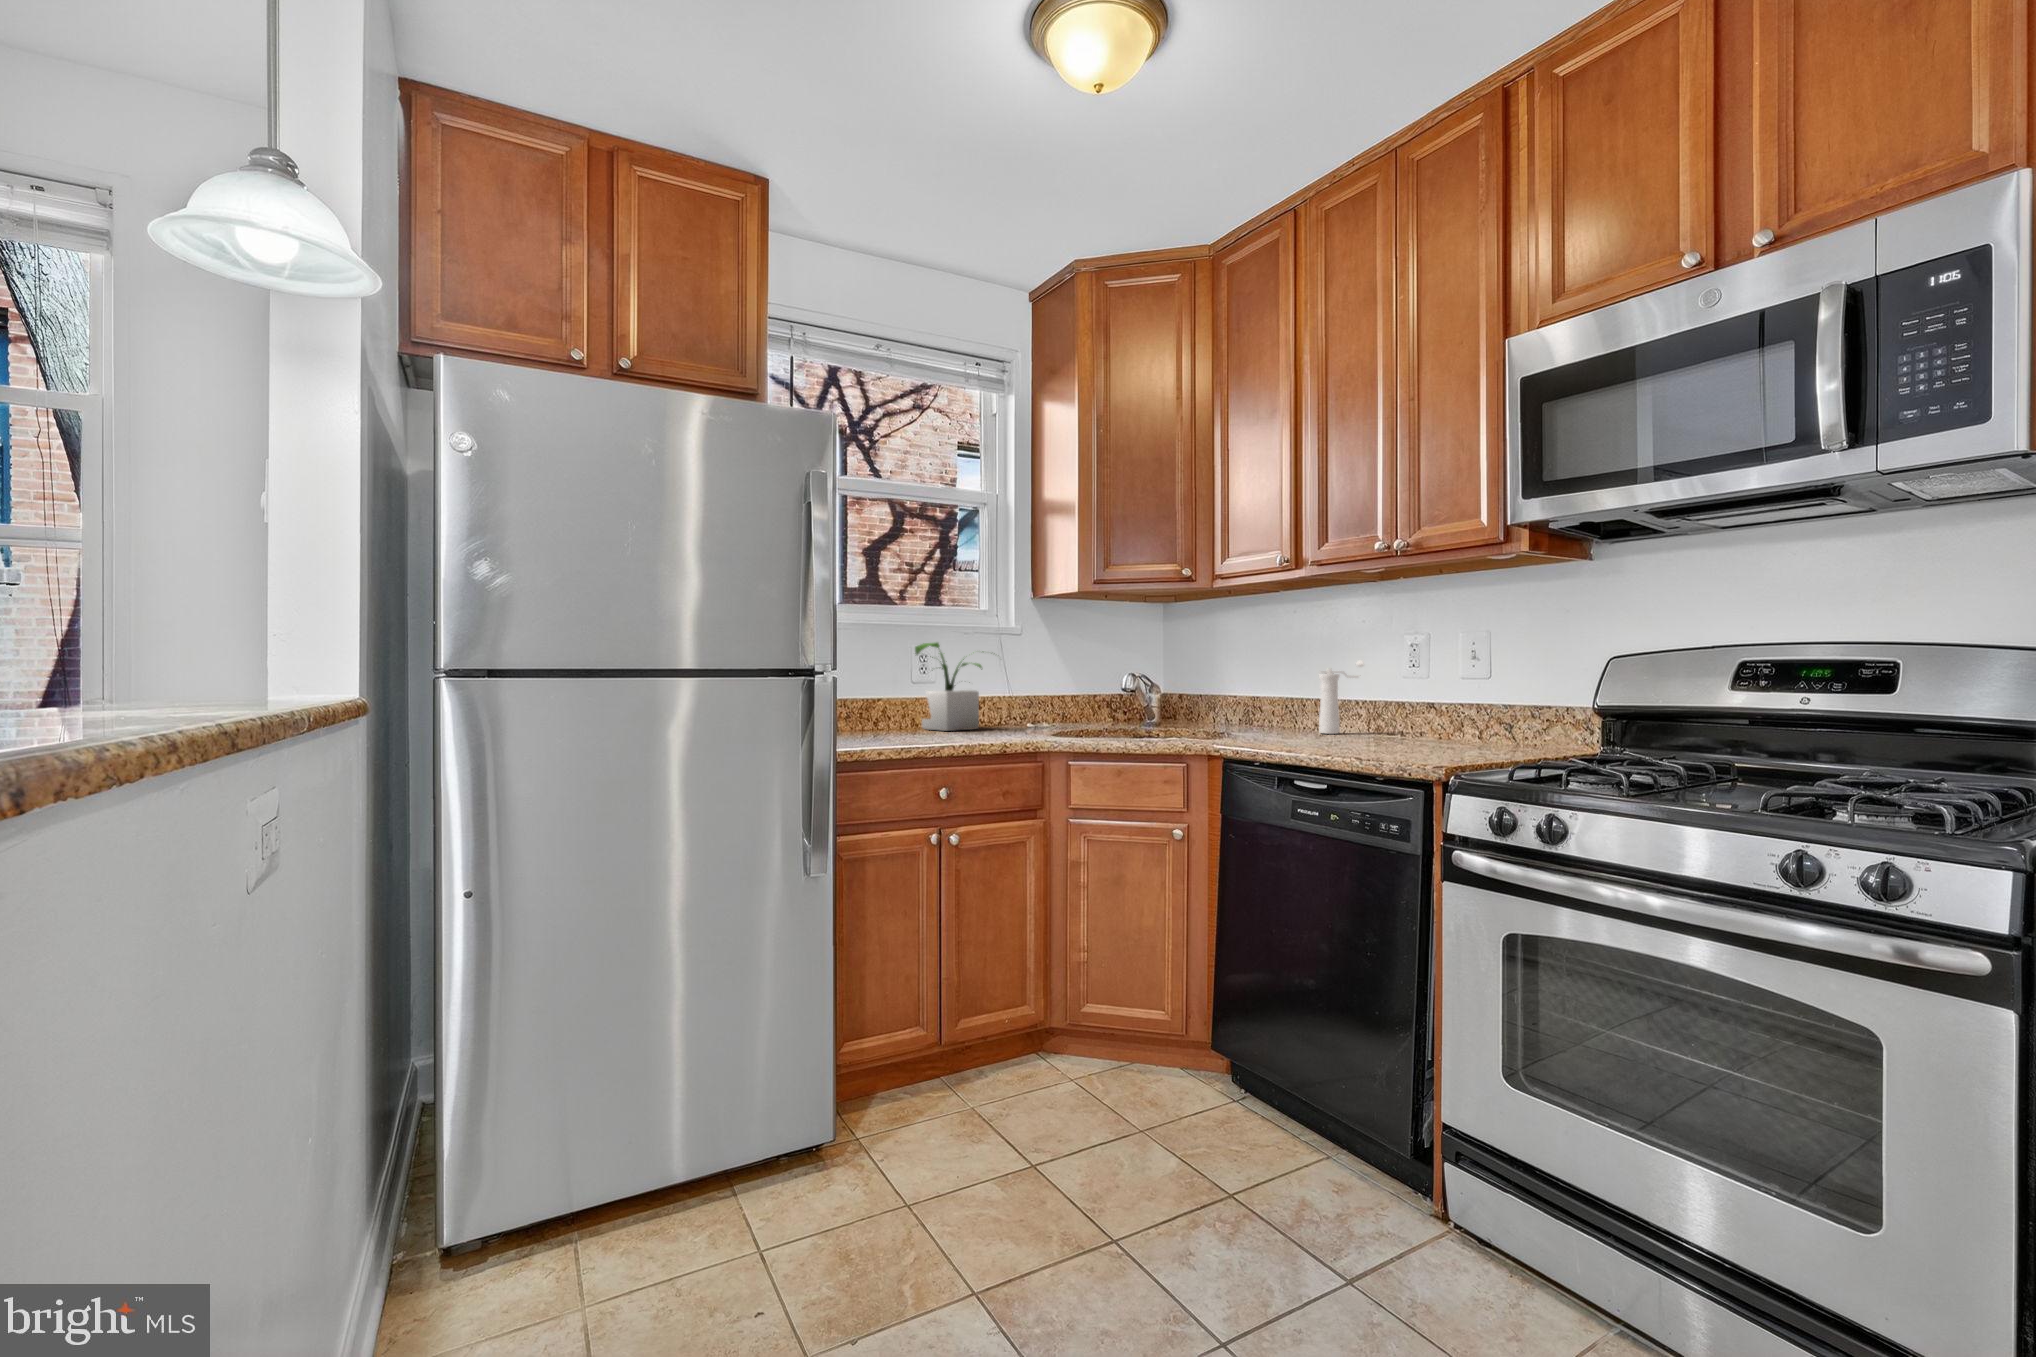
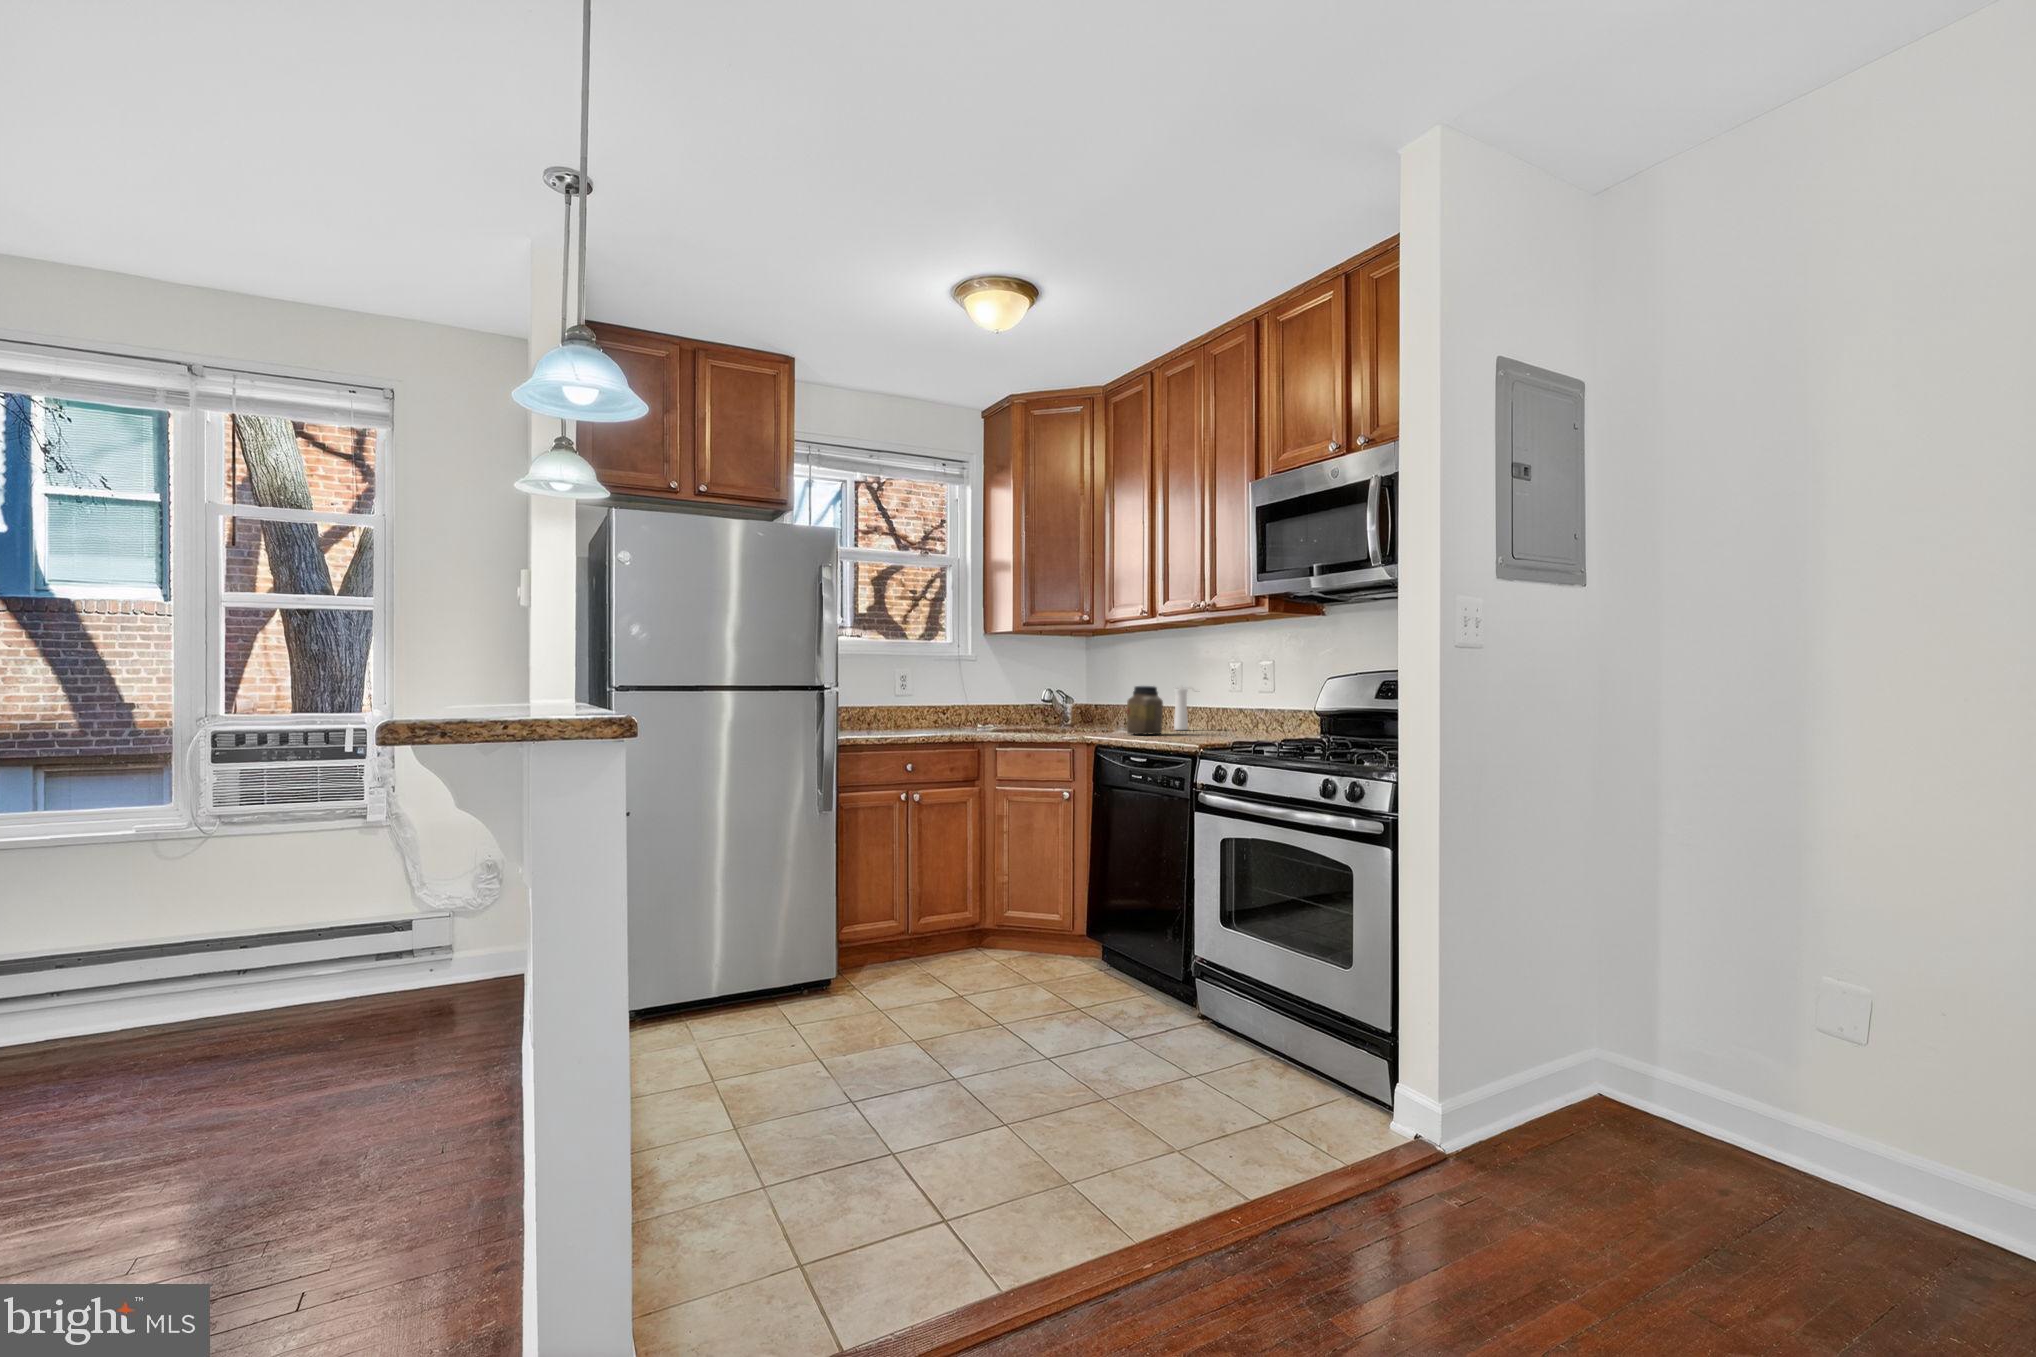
potted plant: present [915,643,982,731] -> none [894,666,960,728]
jar: none [1267,669,1322,743] -> present [1127,686,1163,734]

